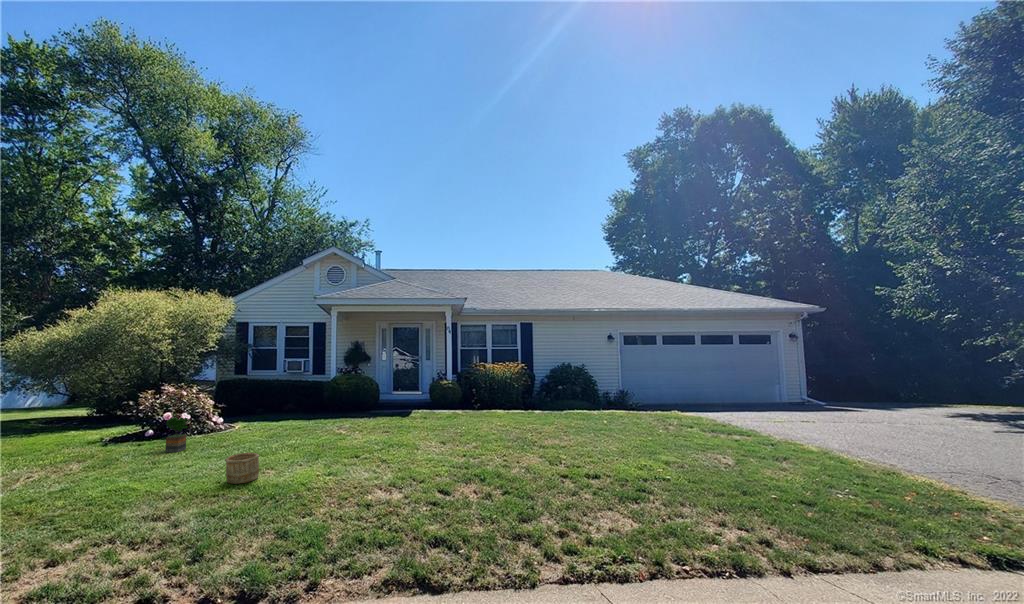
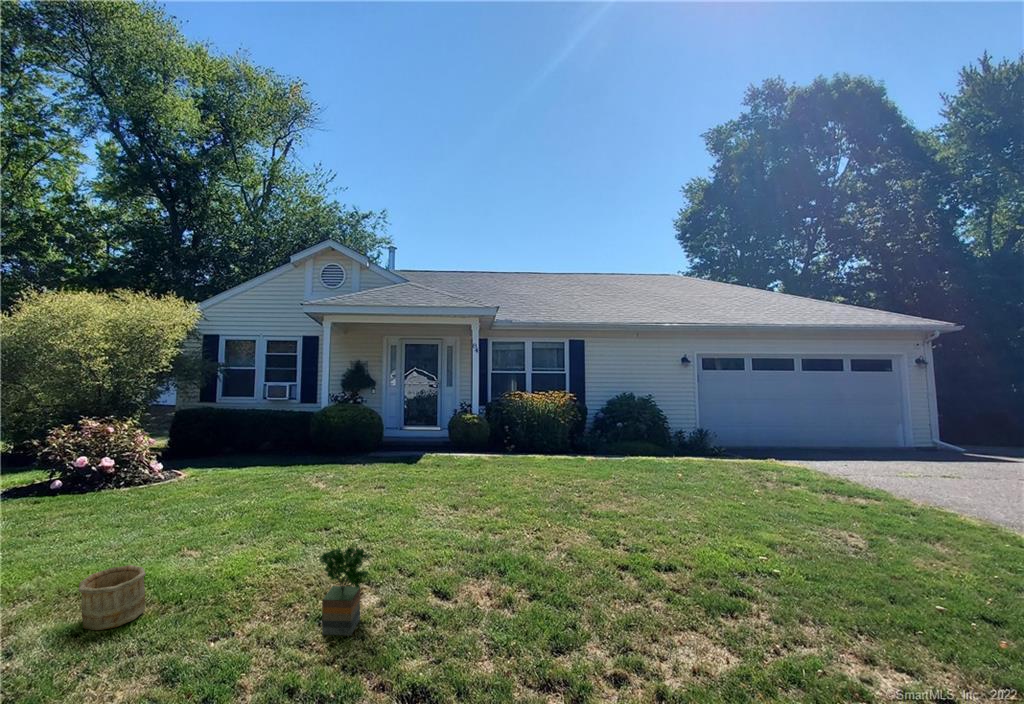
potted tree: present [166,417,191,452] -> present [319,548,370,636]

